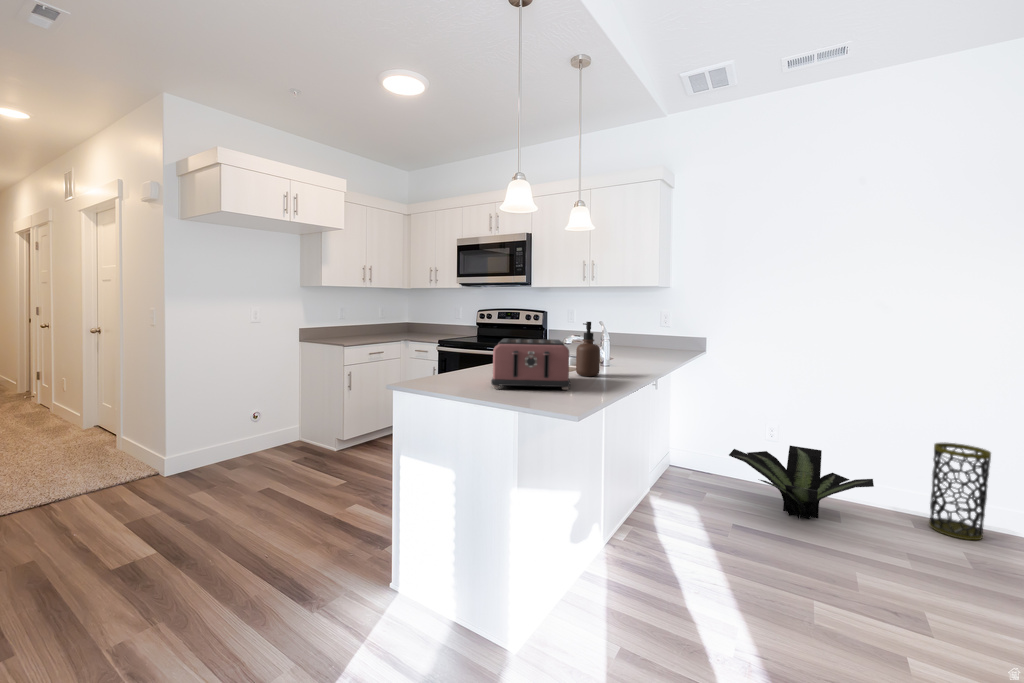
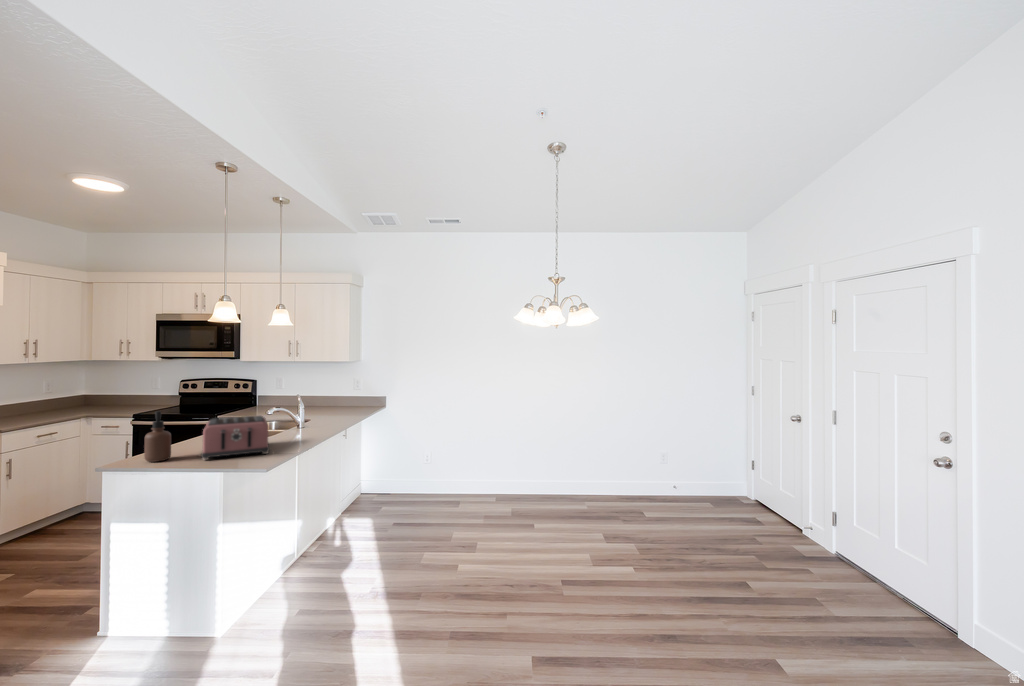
soap dispenser: present [576,322,600,376] -> present [144,411,171,462]
trash can: present [929,443,991,540] -> none [516,451,540,507]
potted plant: present [729,446,874,519] -> none [400,467,485,517]

